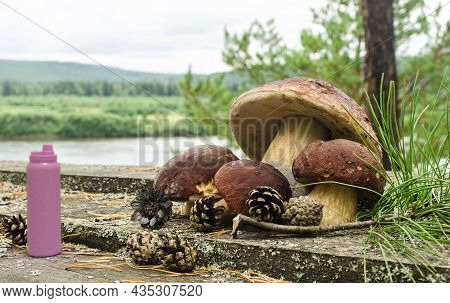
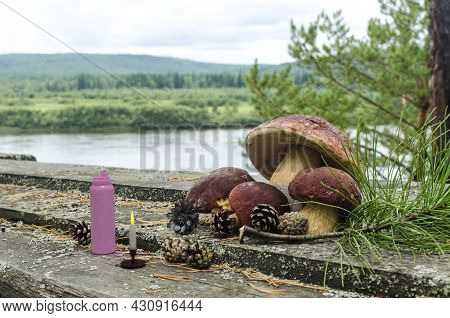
candle: none [69,194,115,273] -> present [120,211,152,267]

